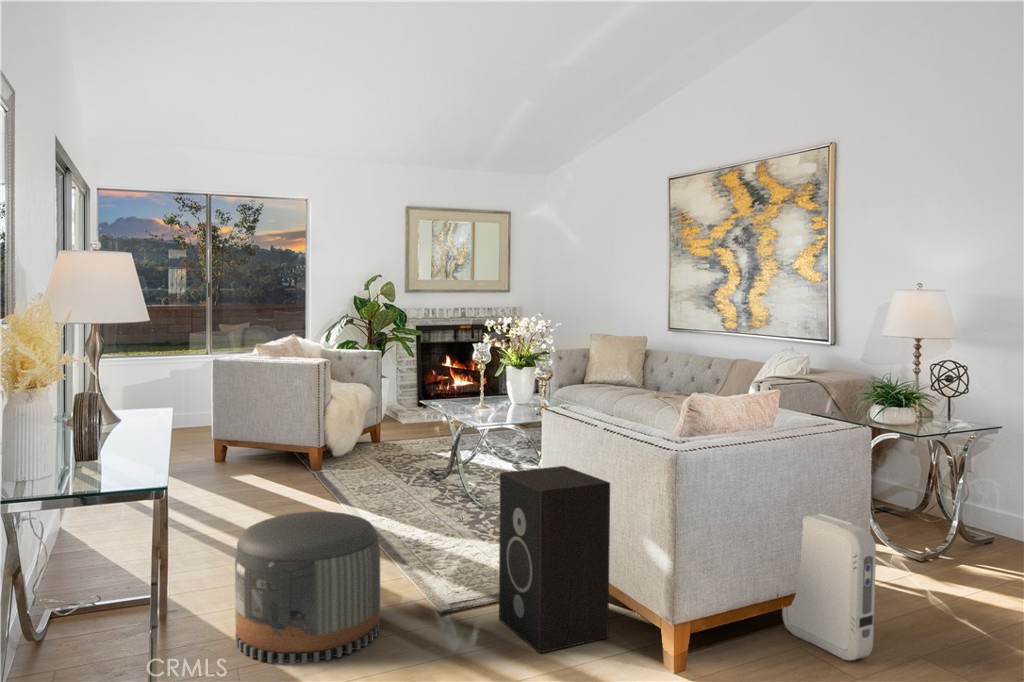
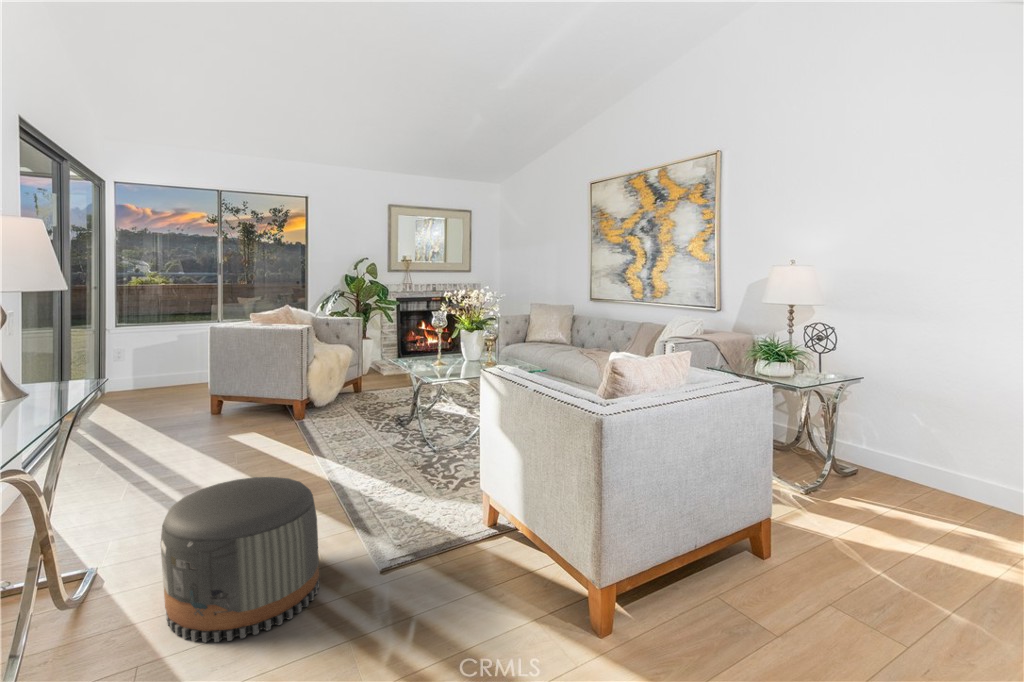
speaker: present [499,466,610,653] -> none [434,428,539,616]
air purifier: present [782,514,876,660] -> none [697,468,792,612]

